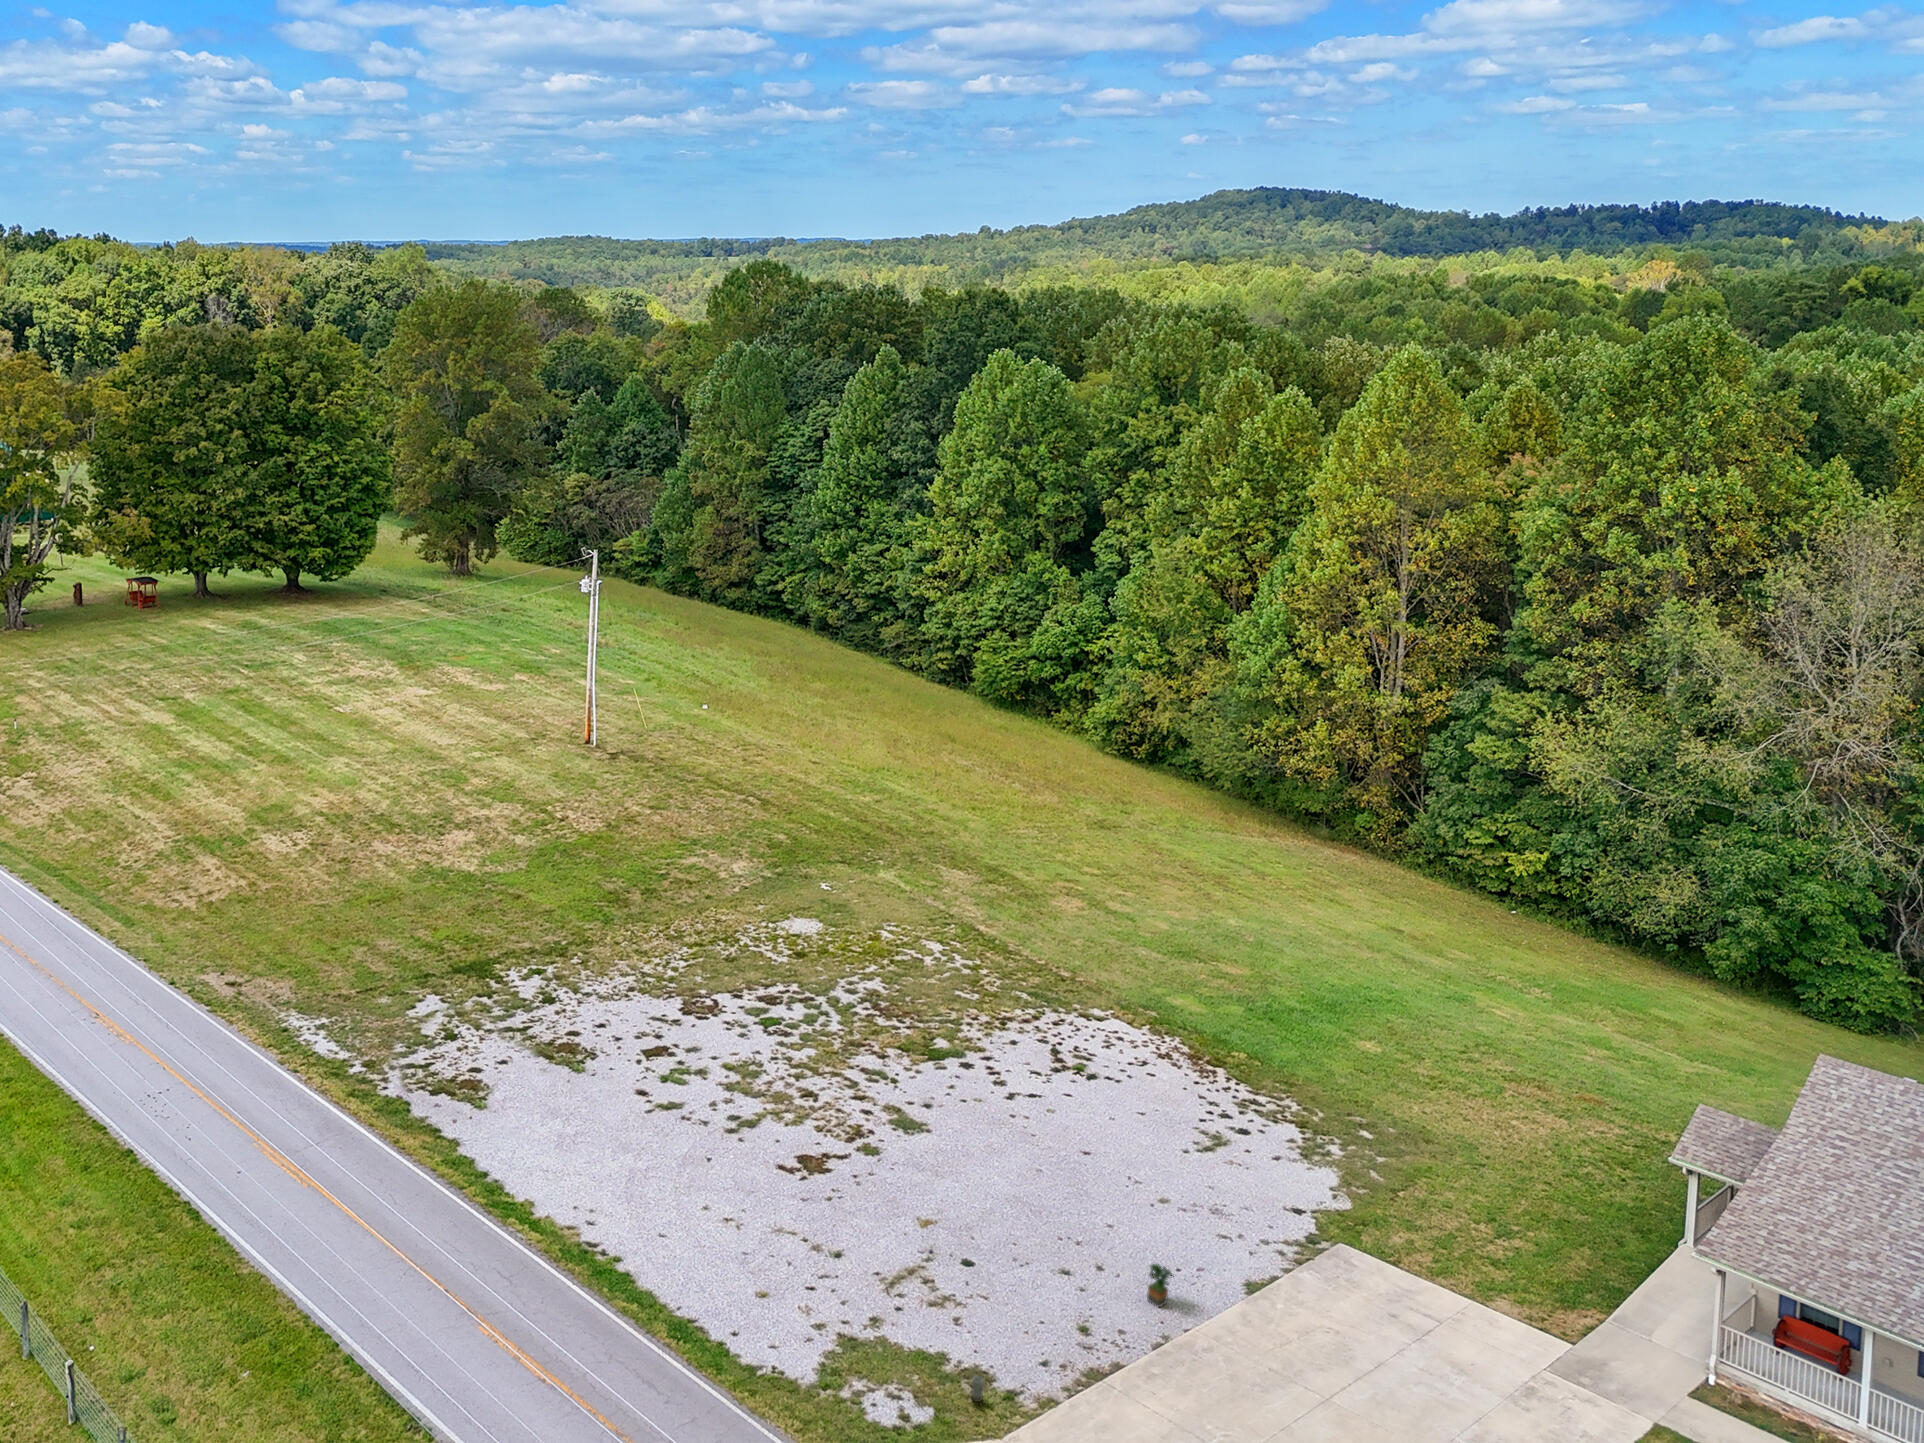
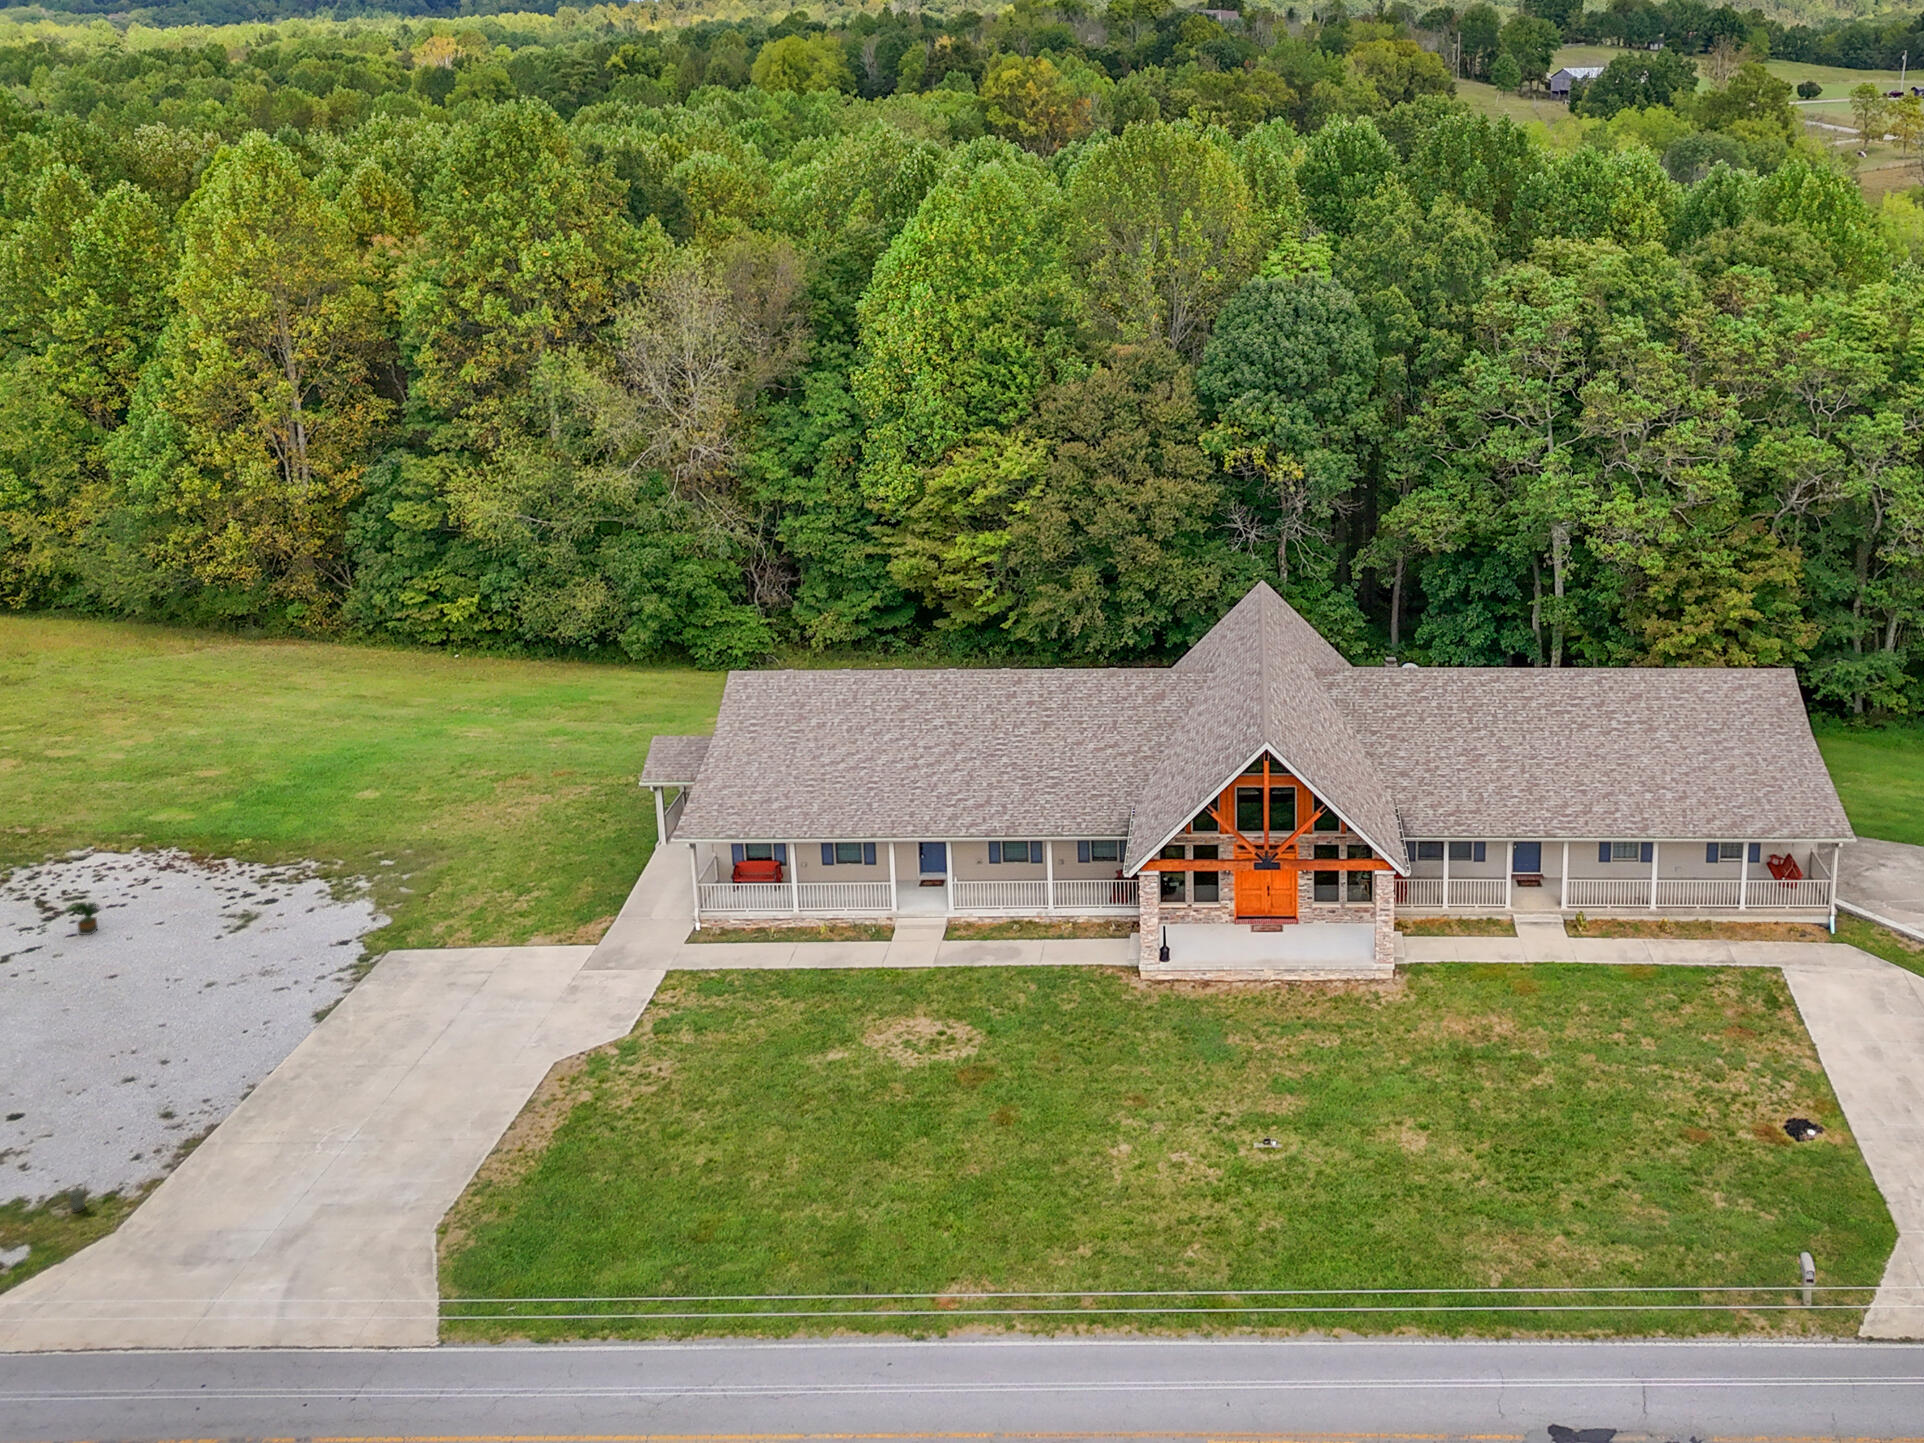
potted tree: present [1147,1264,1174,1307] -> present [76,902,98,935]

